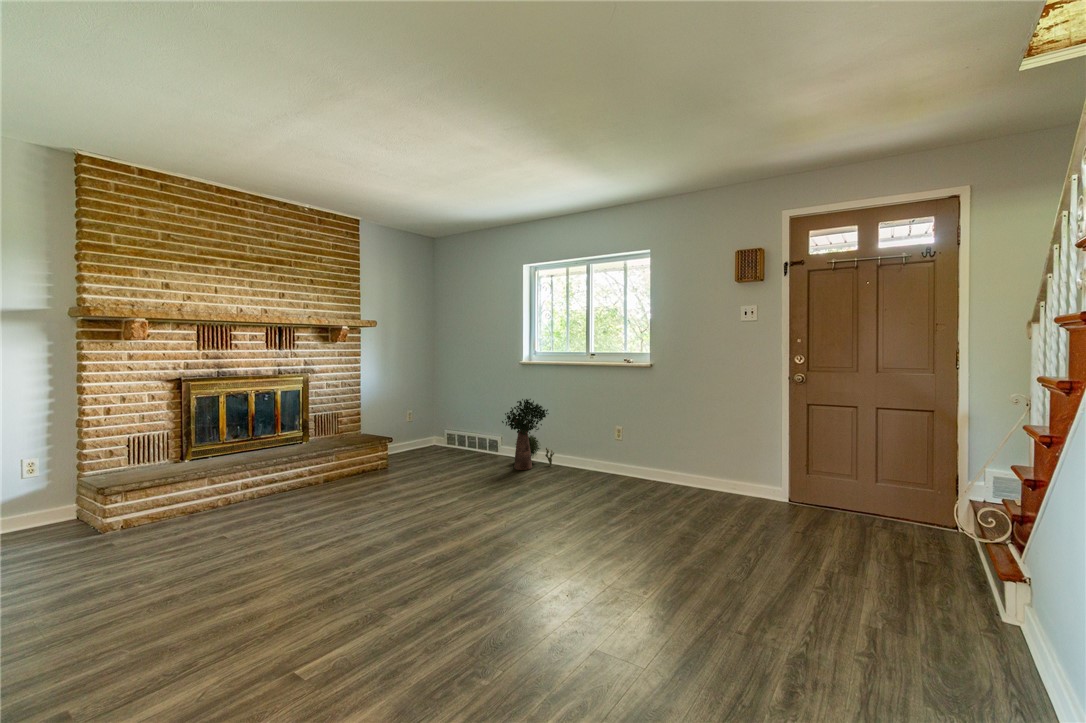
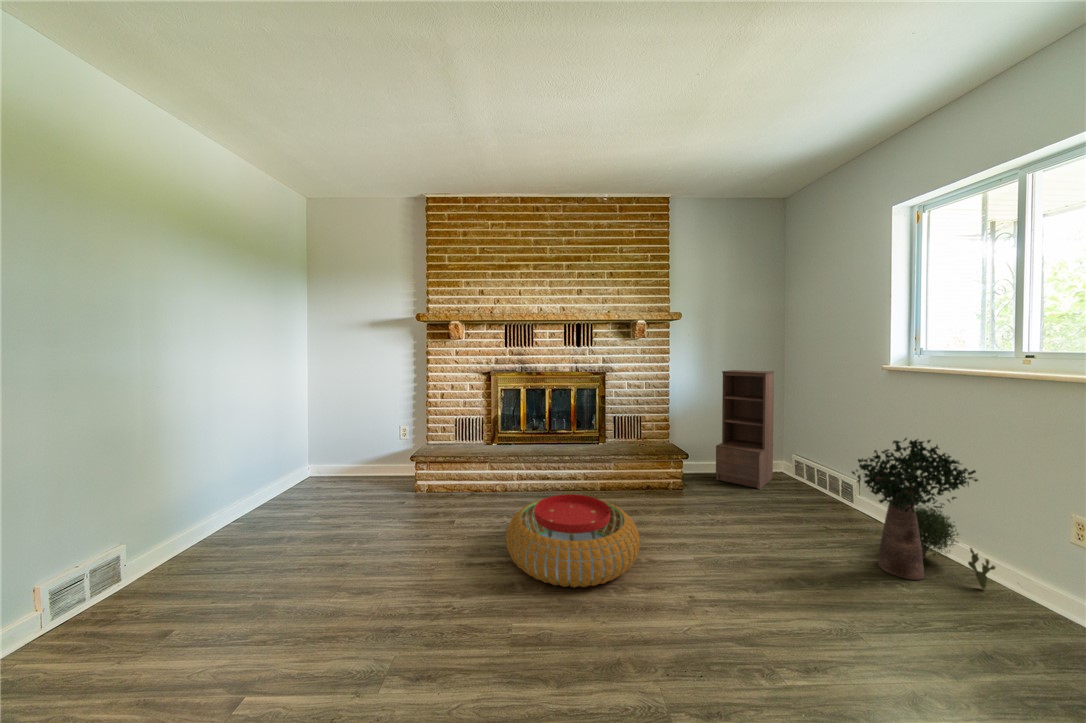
bookshelf: none [402,369,435,457] -> present [716,370,774,489]
pouf: none [308,468,417,526] -> present [506,494,640,587]

